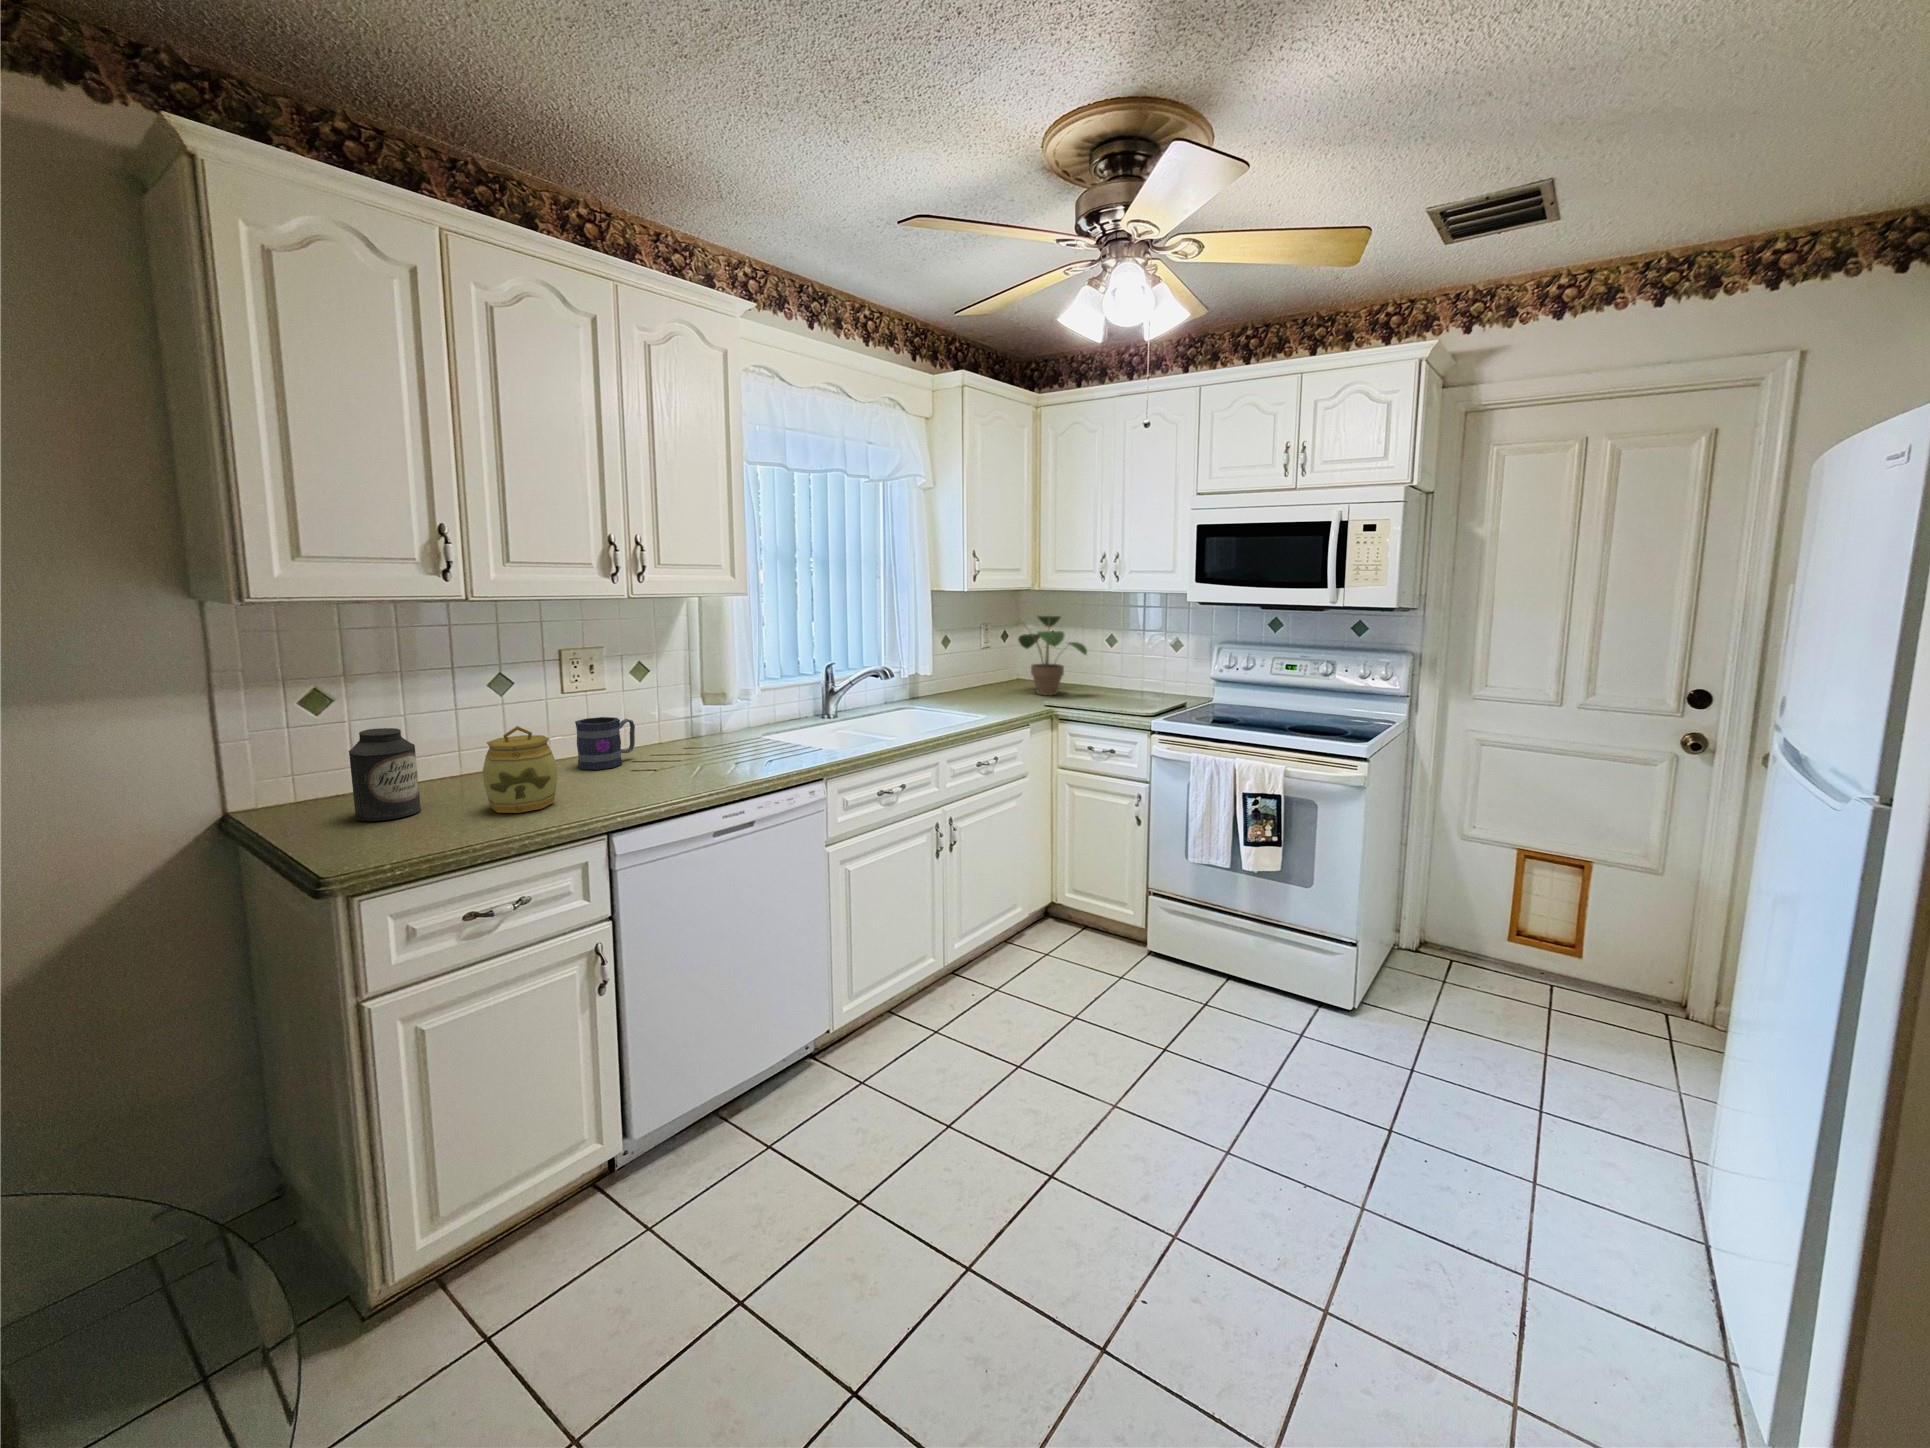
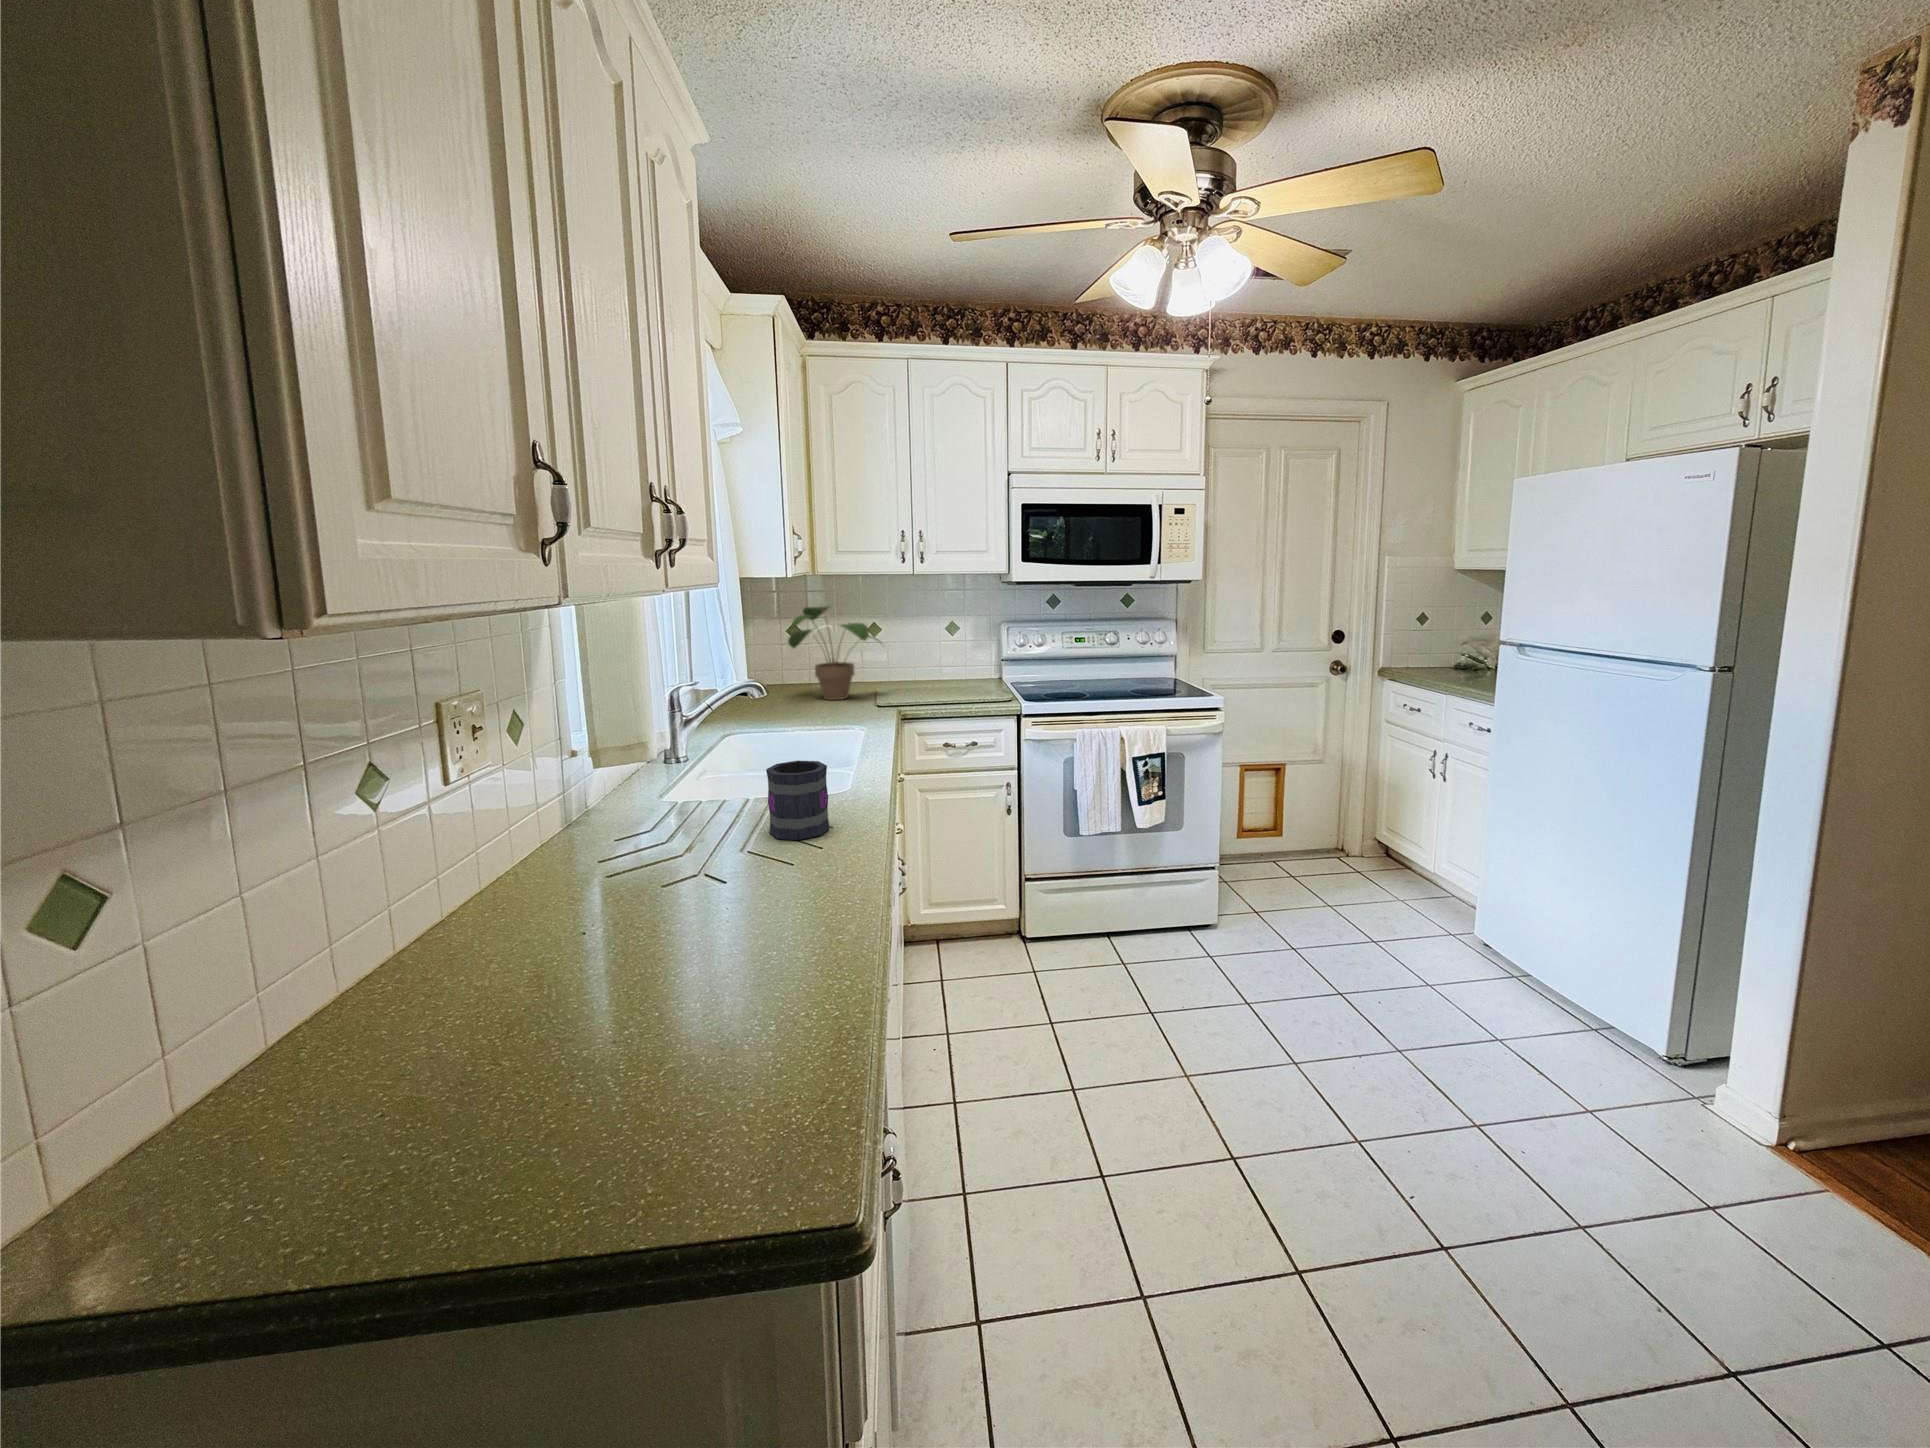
mug: present [575,717,635,770] -> present [766,761,830,840]
jar: present [483,726,557,813] -> none [632,857,773,1043]
canister: present [349,728,421,821] -> none [351,942,540,1216]

